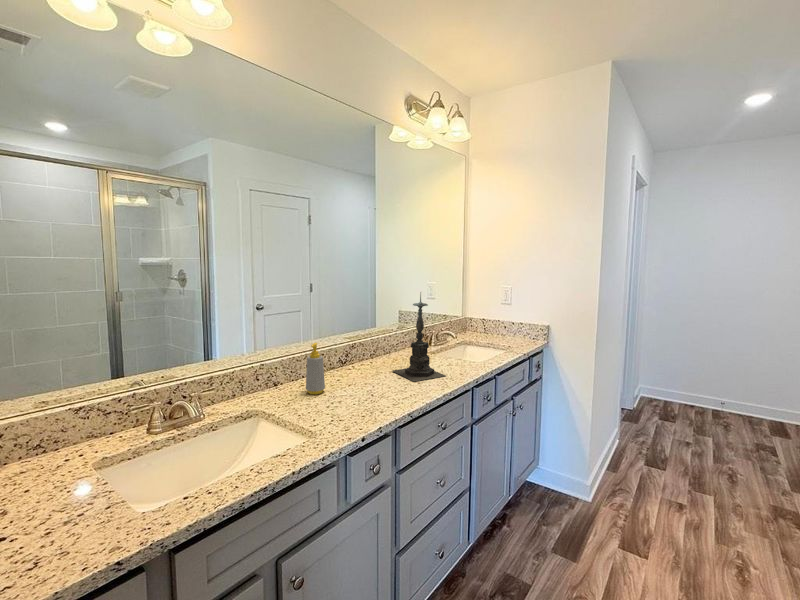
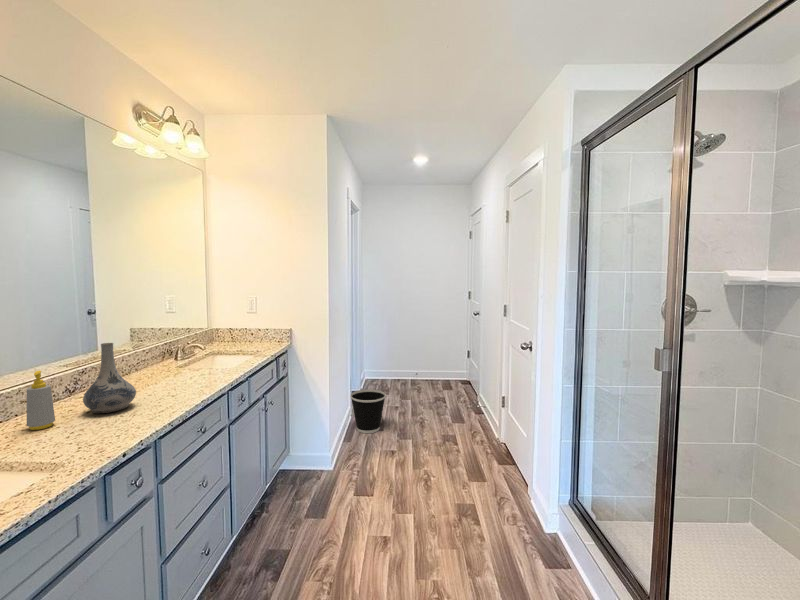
candle holder: present [392,294,446,381] -> none [138,306,202,395]
decorative vase: none [346,324,387,390] -> present [83,343,136,413]
wastebasket: none [621,411,674,470] -> present [351,389,386,433]

